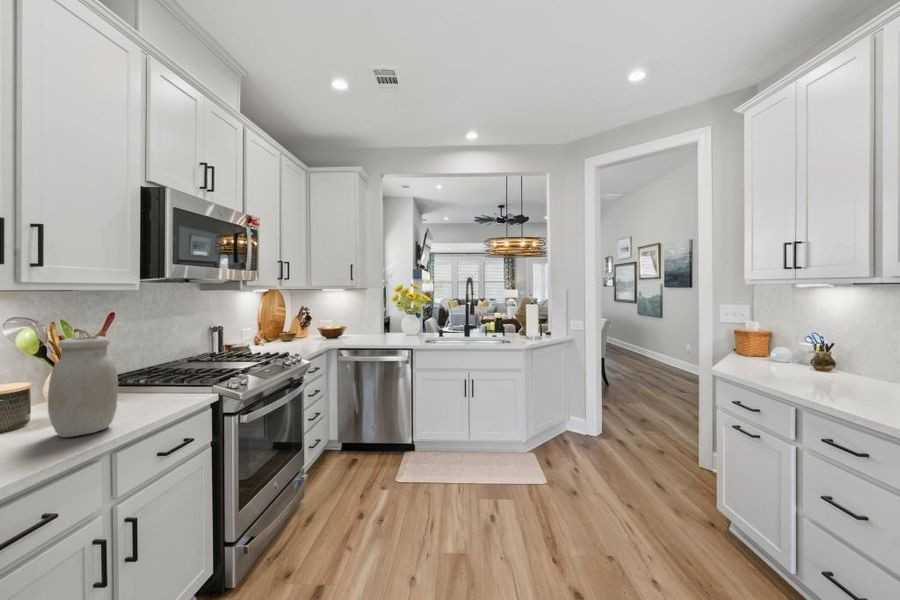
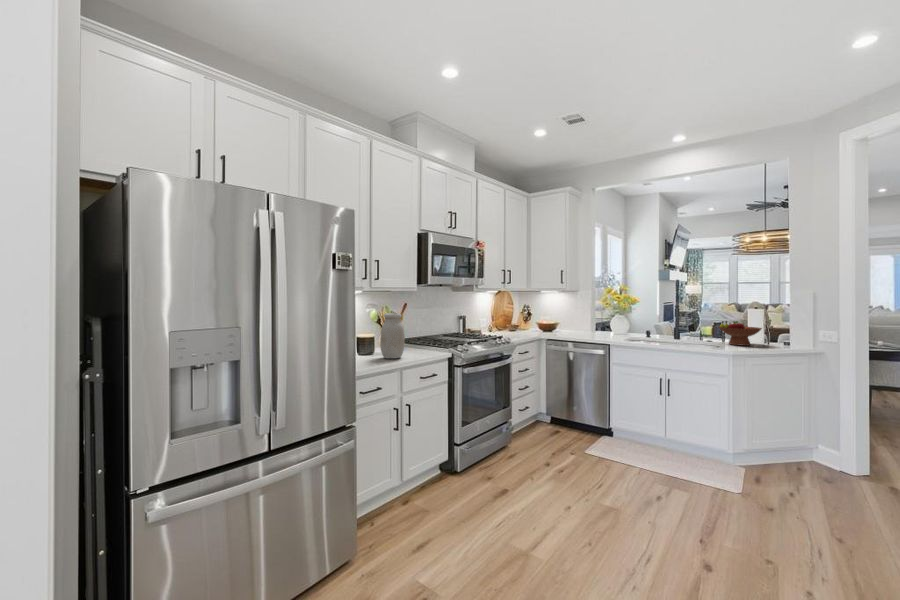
fruit bowl: none [502,319,536,341] -> present [719,321,762,346]

